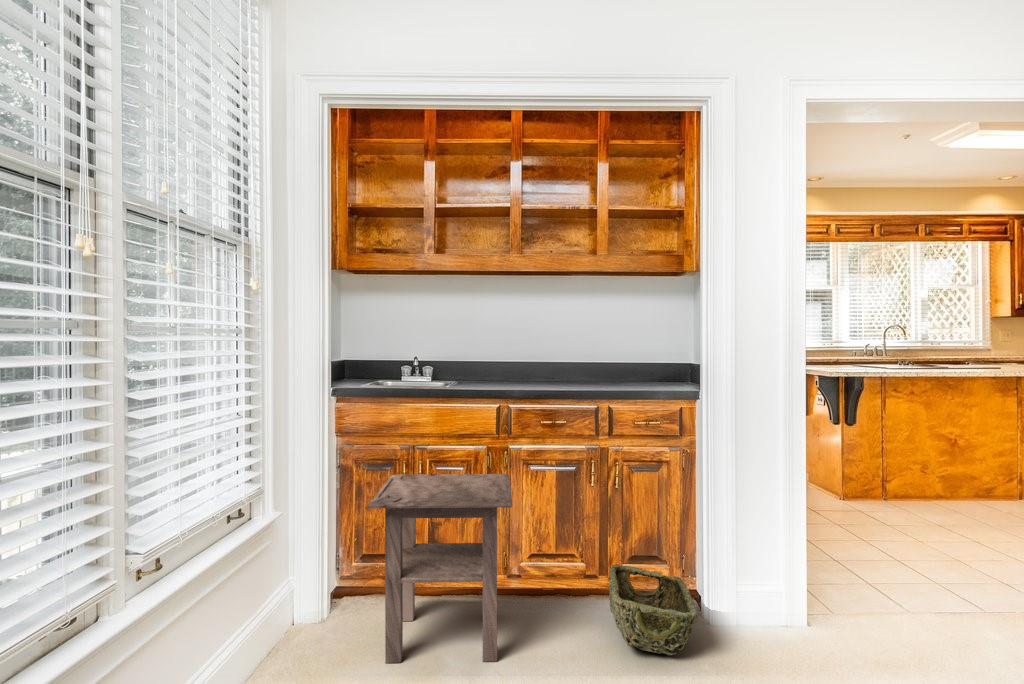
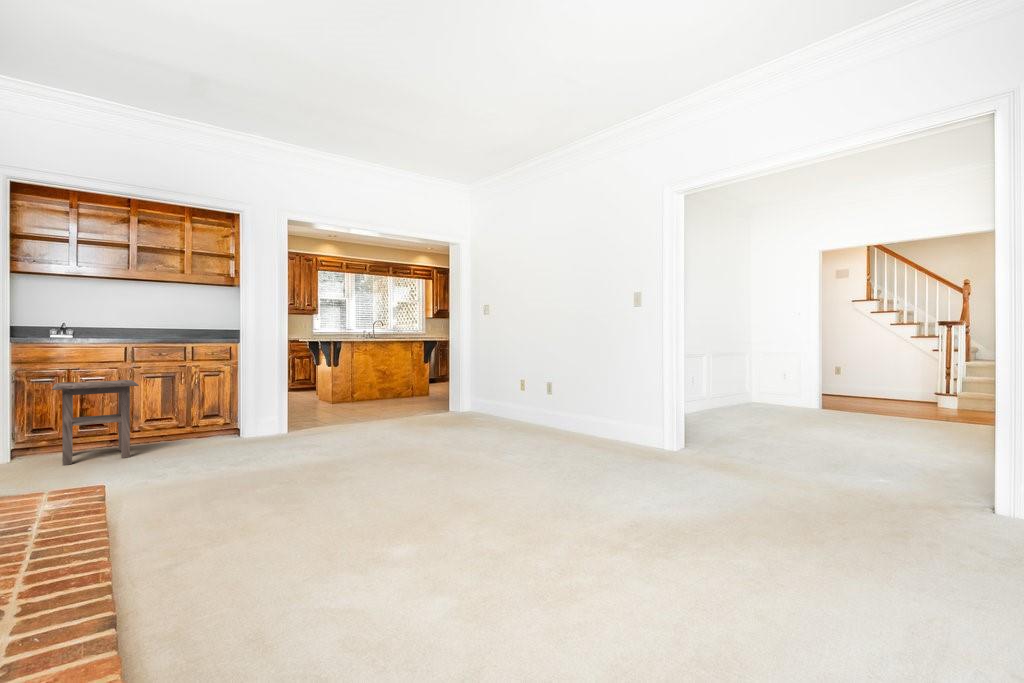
woven basket: present [609,564,698,655] -> none [191,418,232,446]

